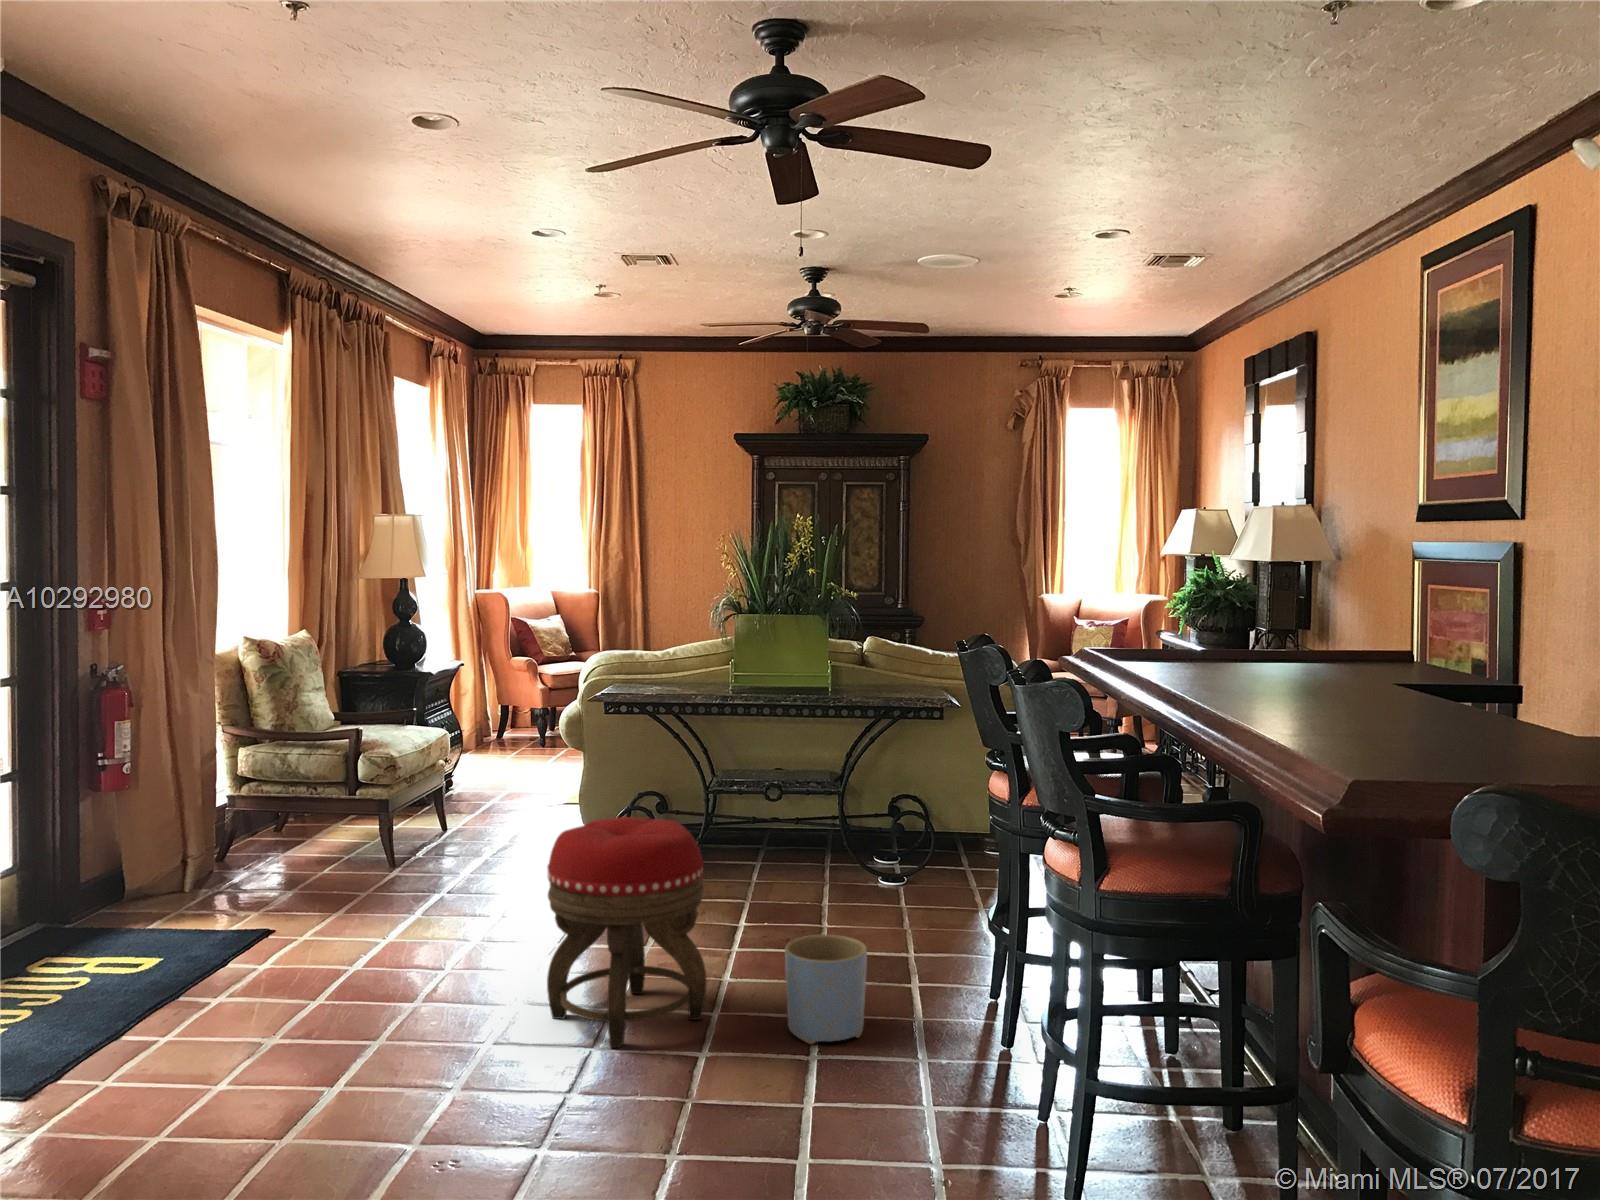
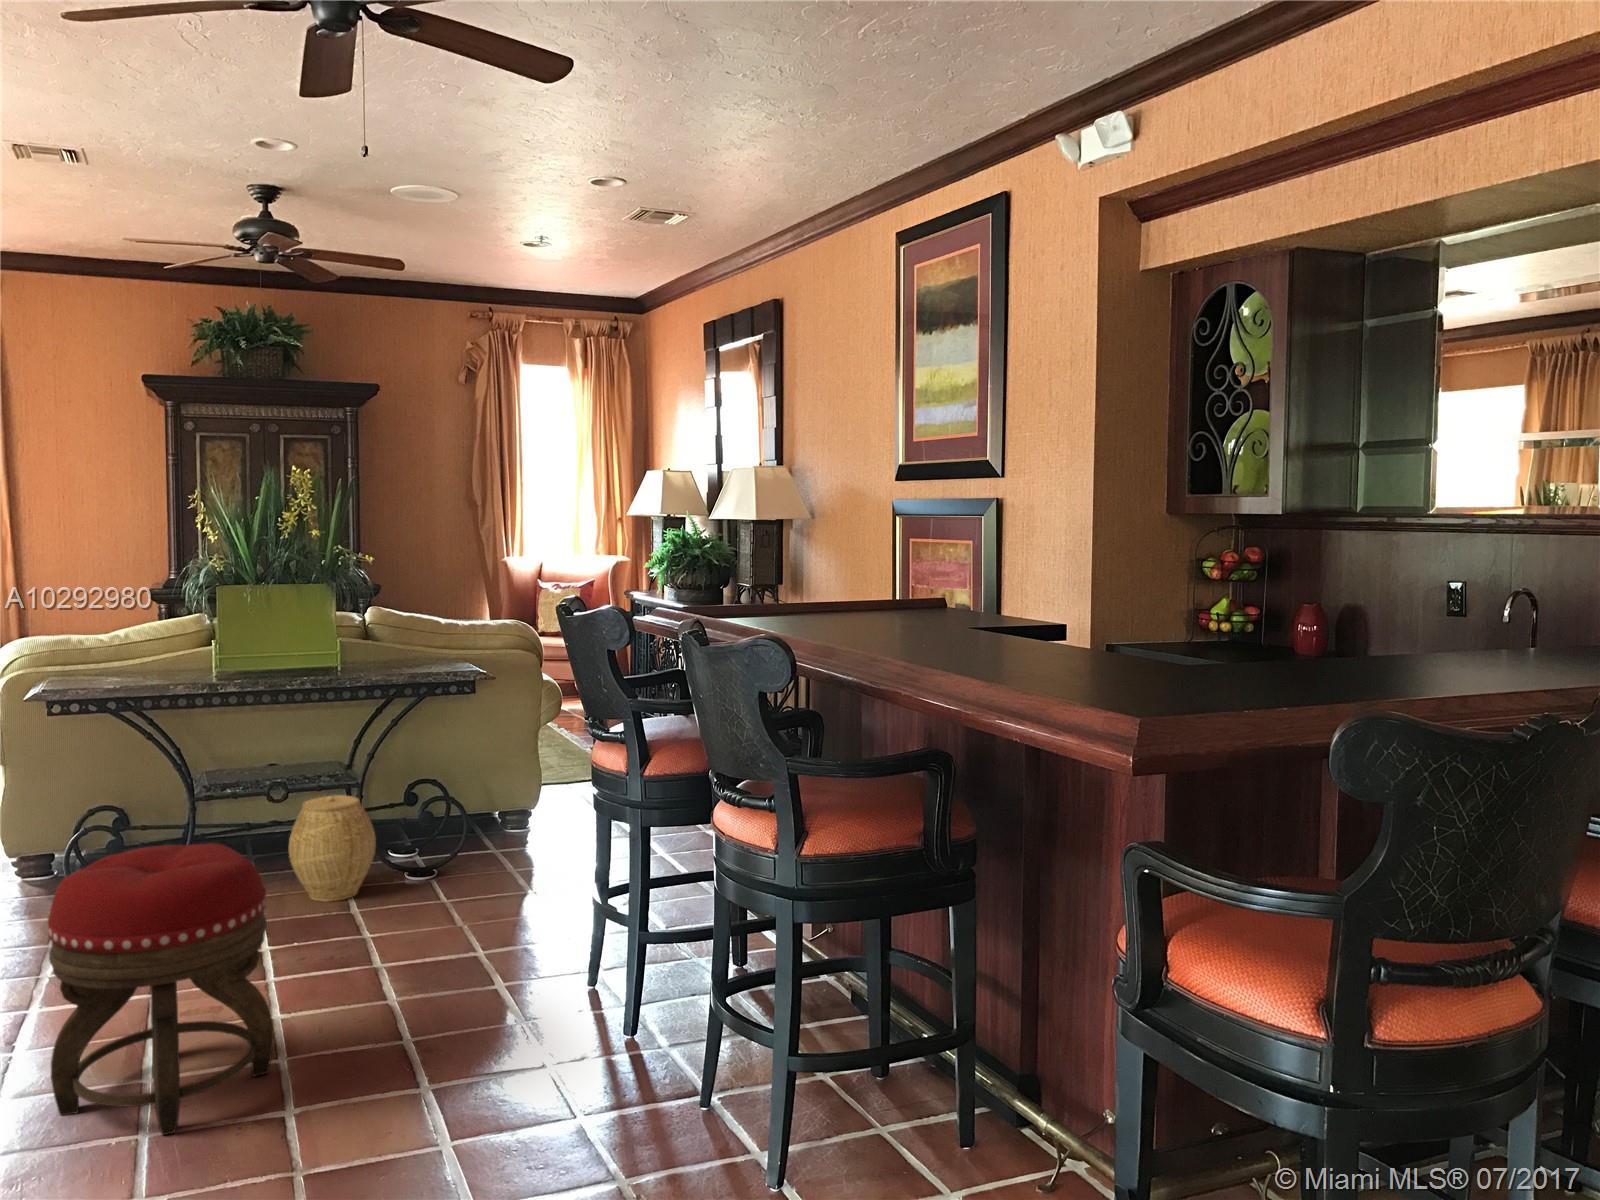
woven basket: none [776,801,848,895] -> present [289,795,376,902]
planter: present [785,935,867,1044] -> none [375,946,472,1073]

